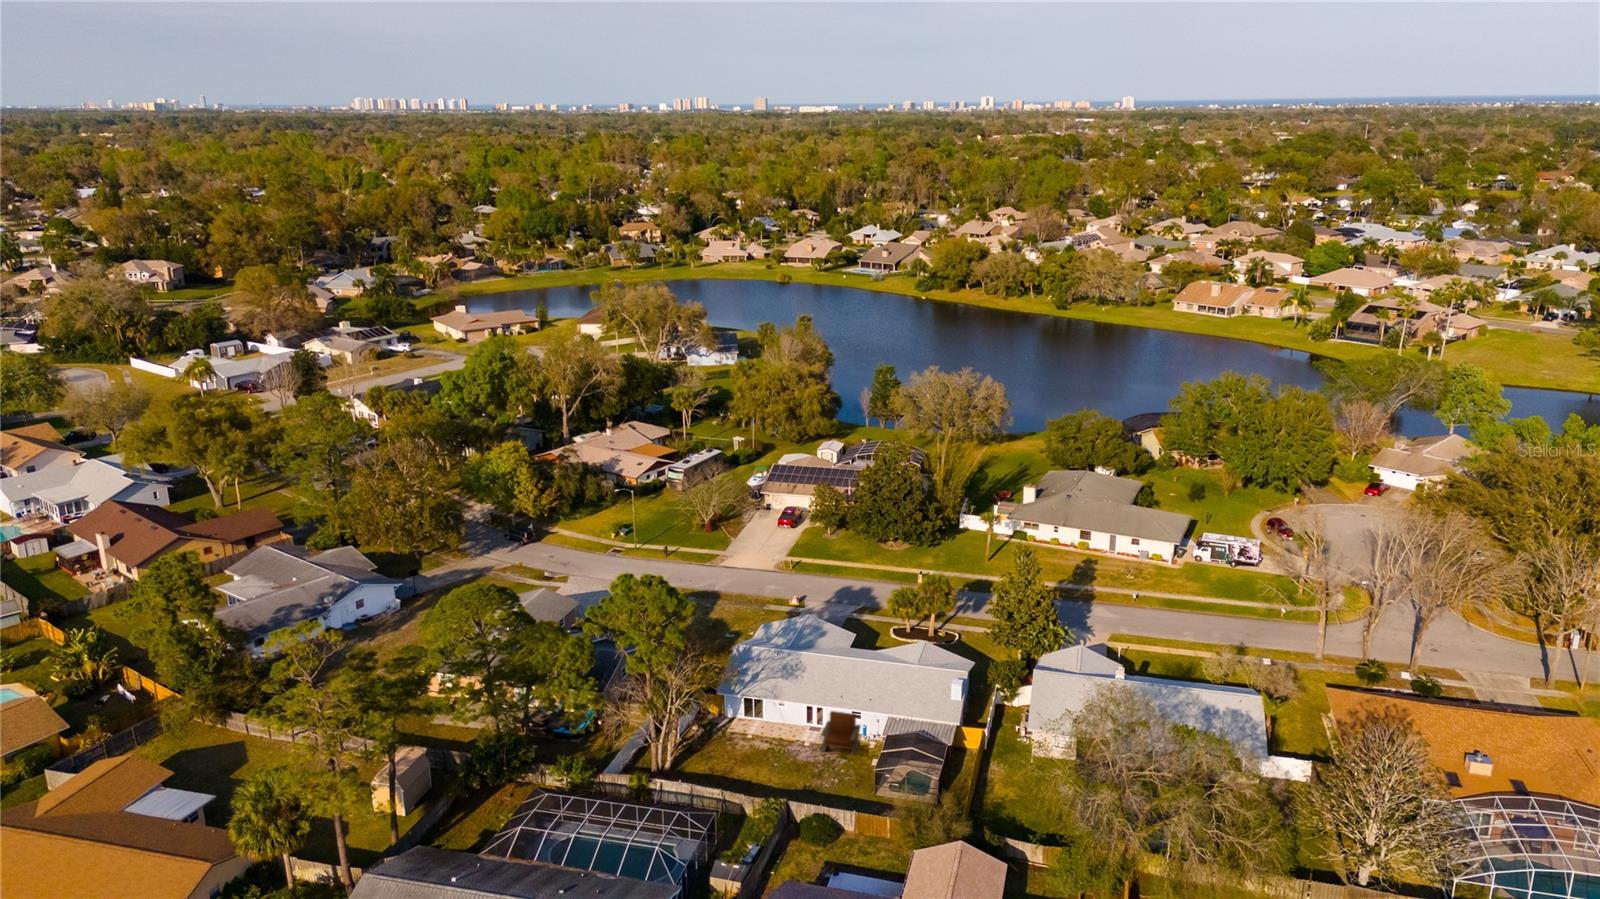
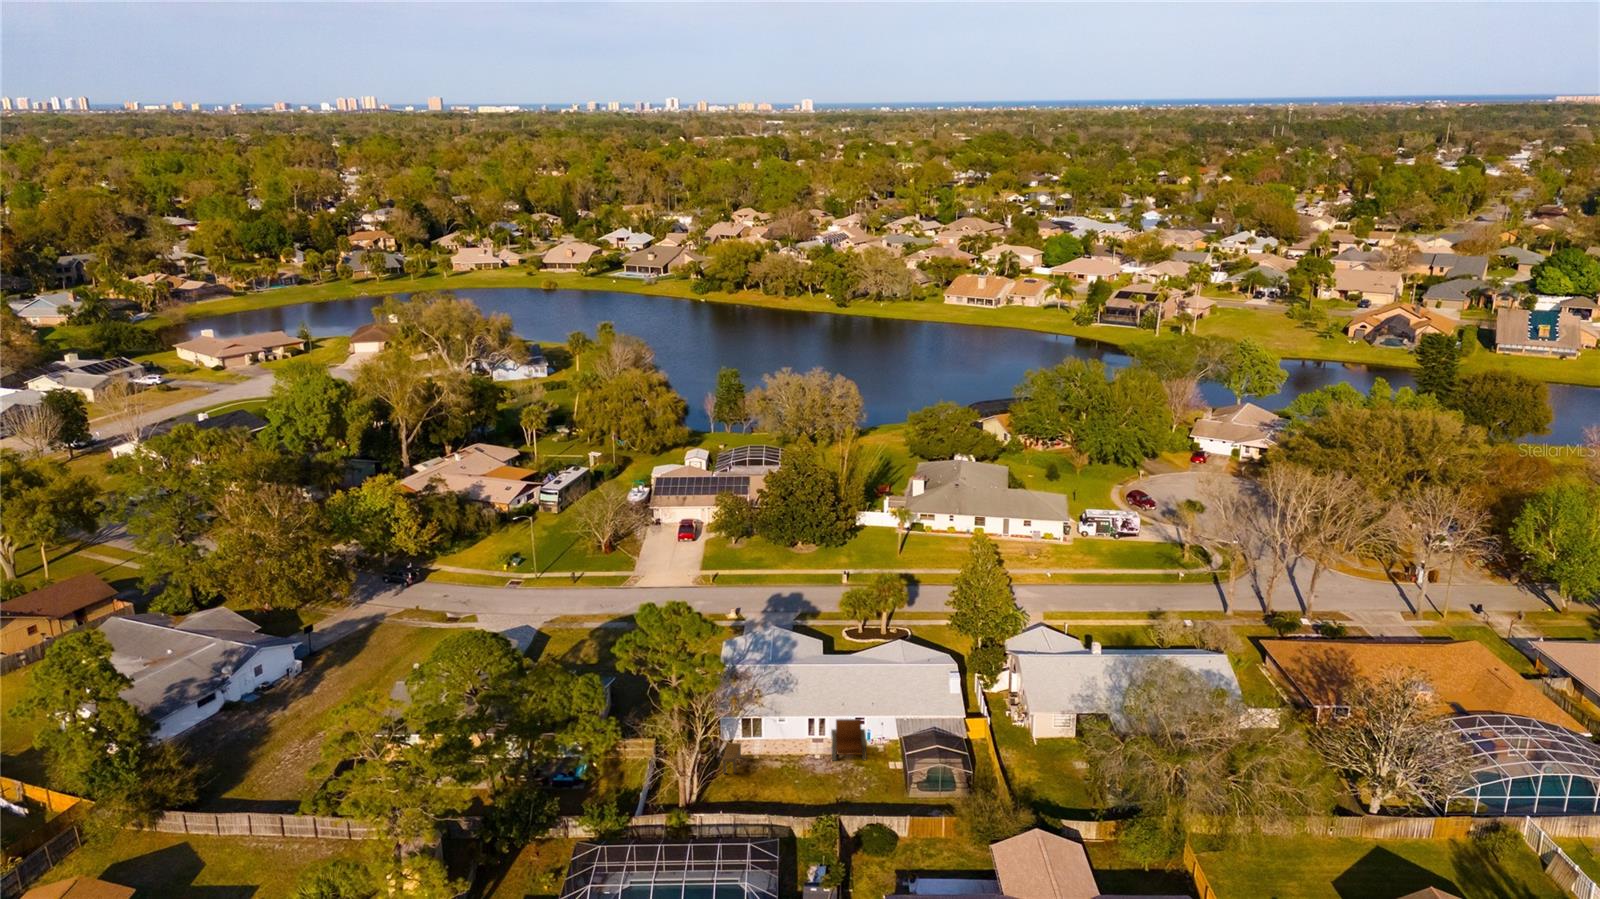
bench: none [712,719,738,749] -> present [723,743,741,774]

